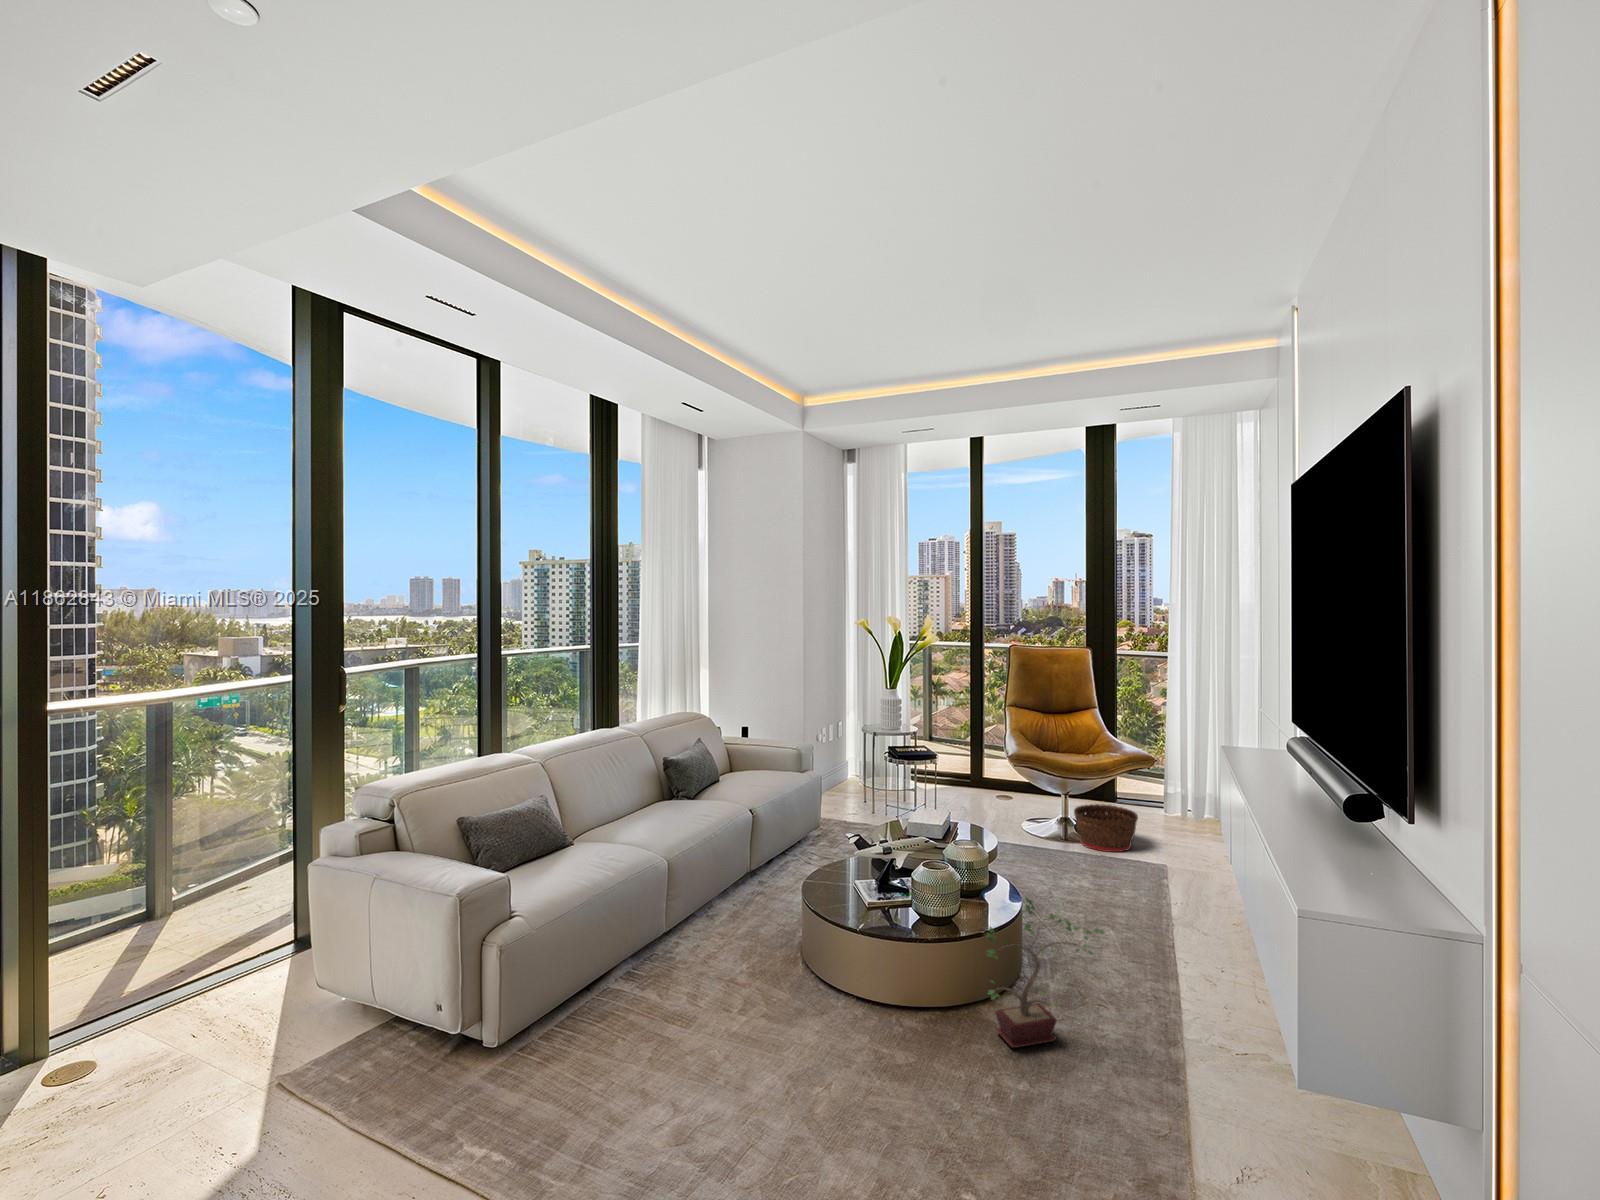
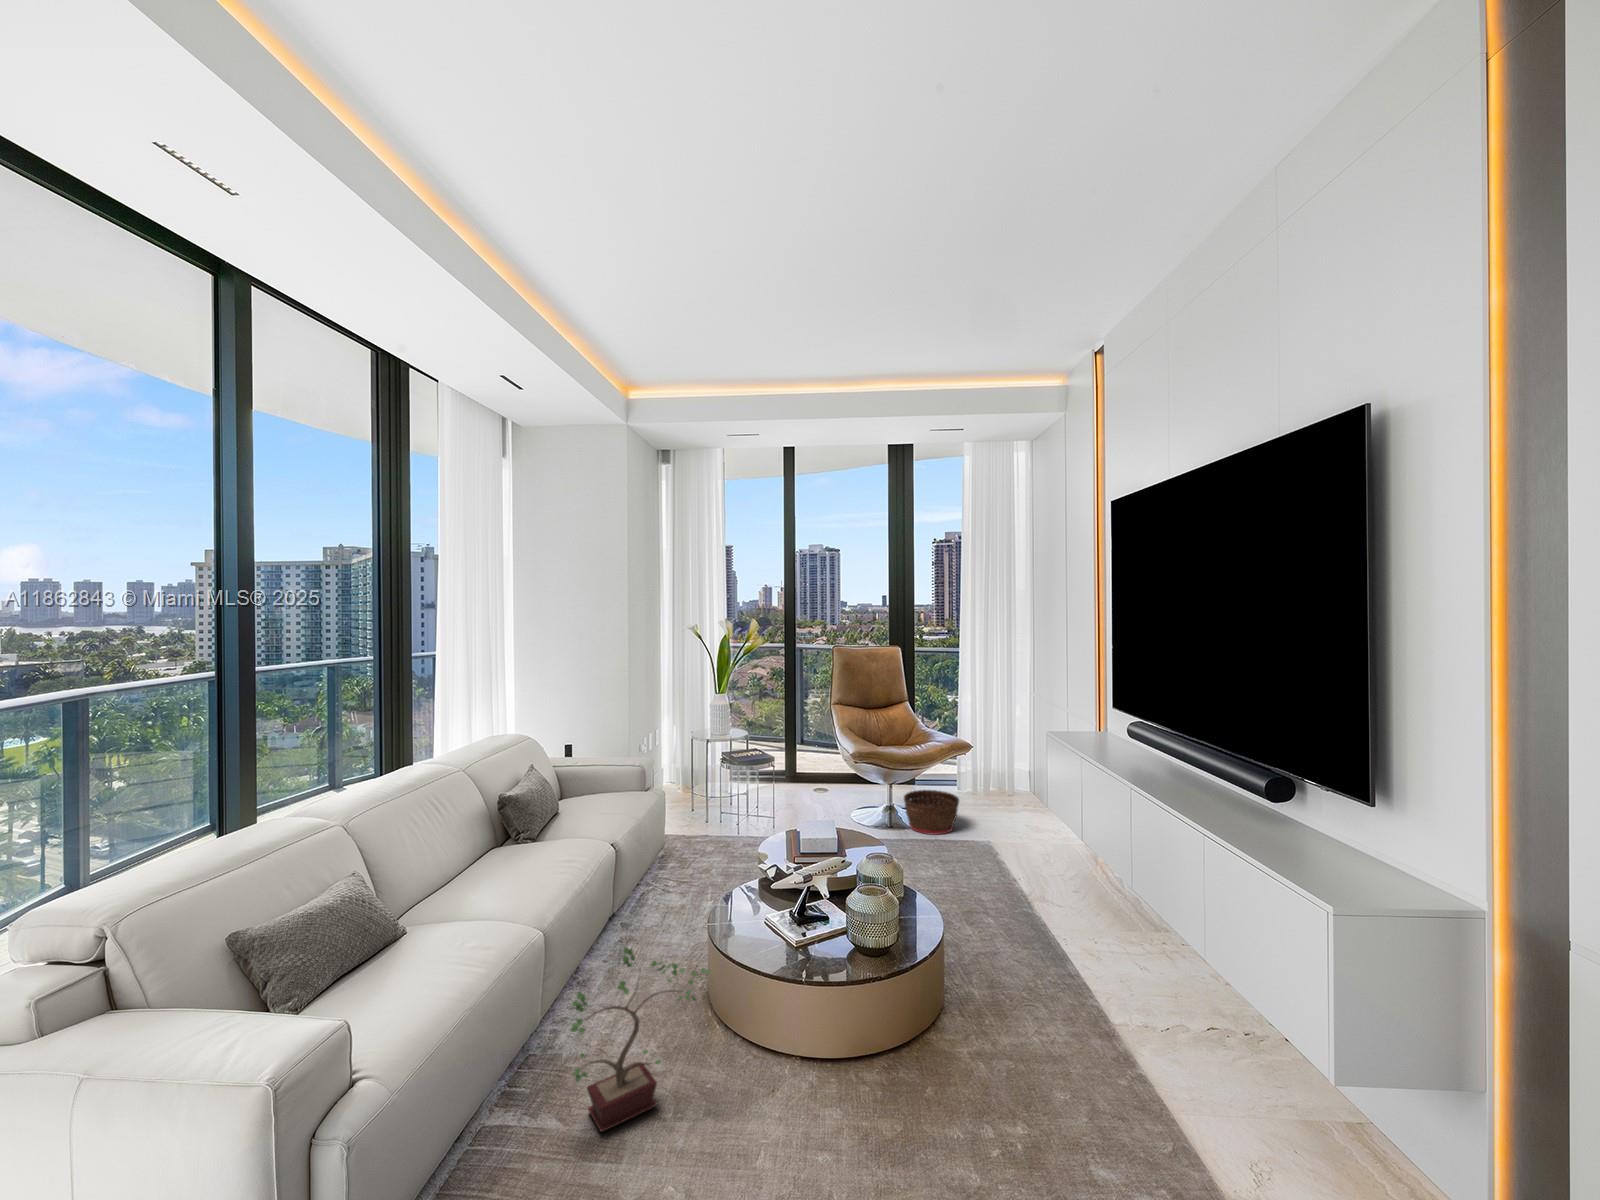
potted plant: present [986,898,1105,1048] -> present [570,947,711,1131]

